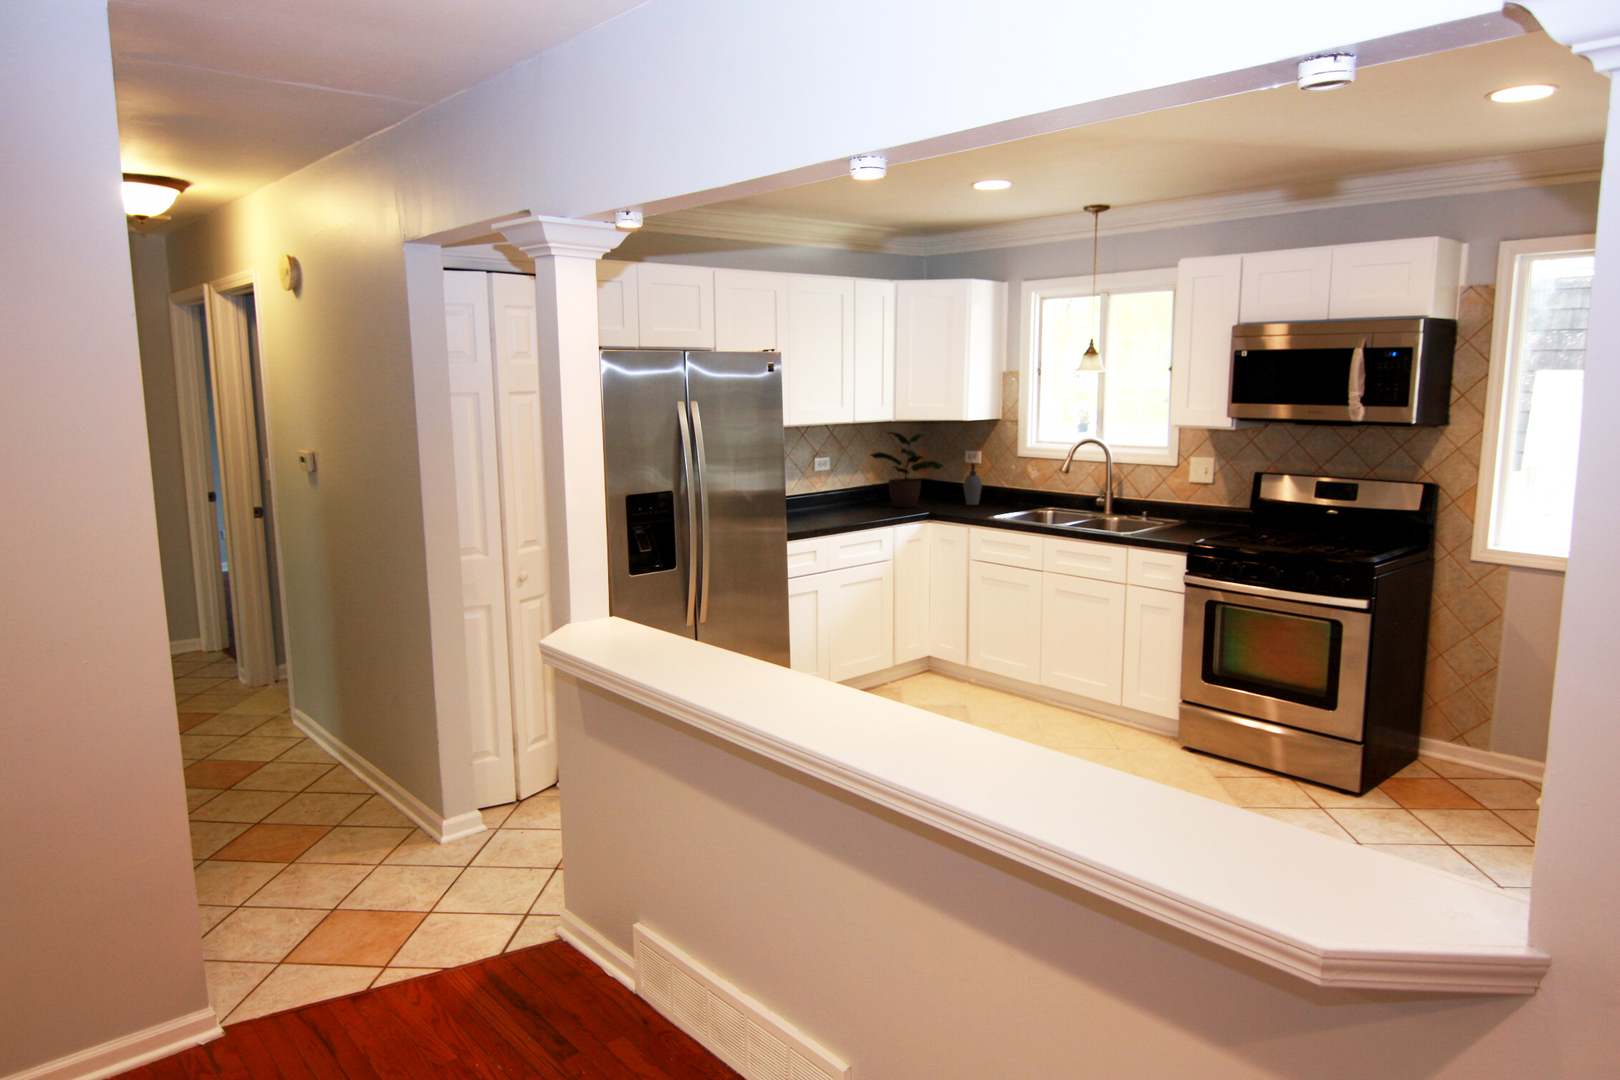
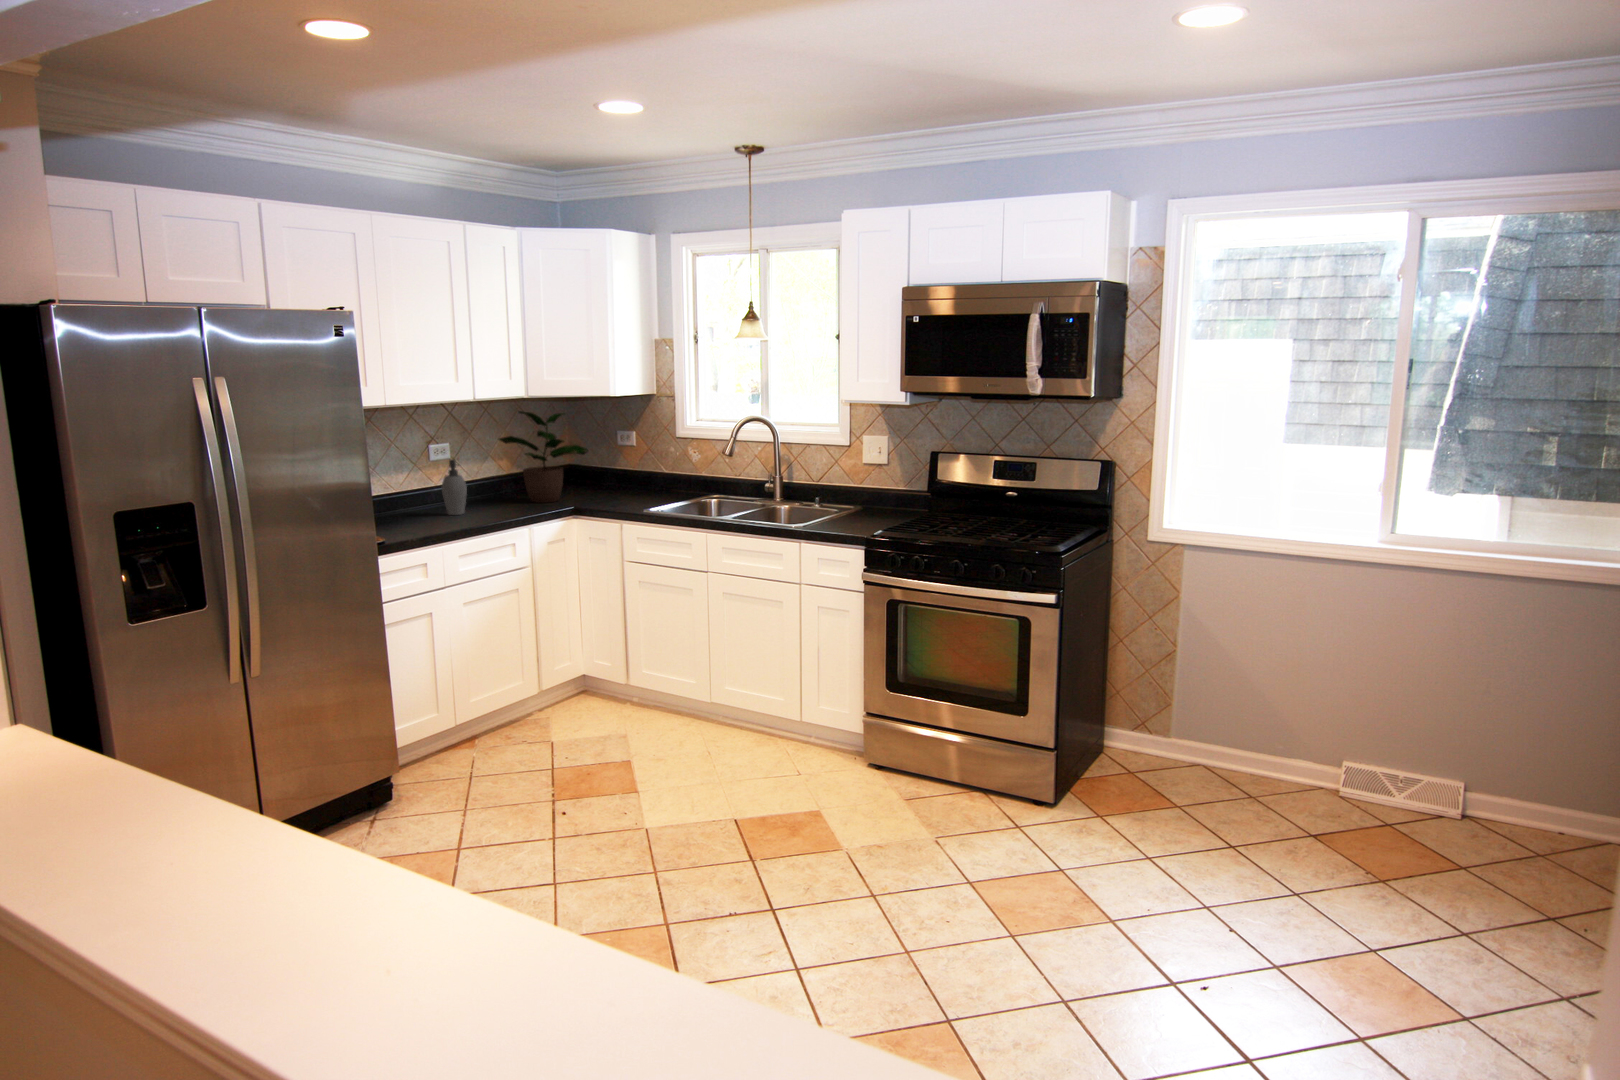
soap dispenser: present [964,463,982,505] -> present [442,459,467,515]

